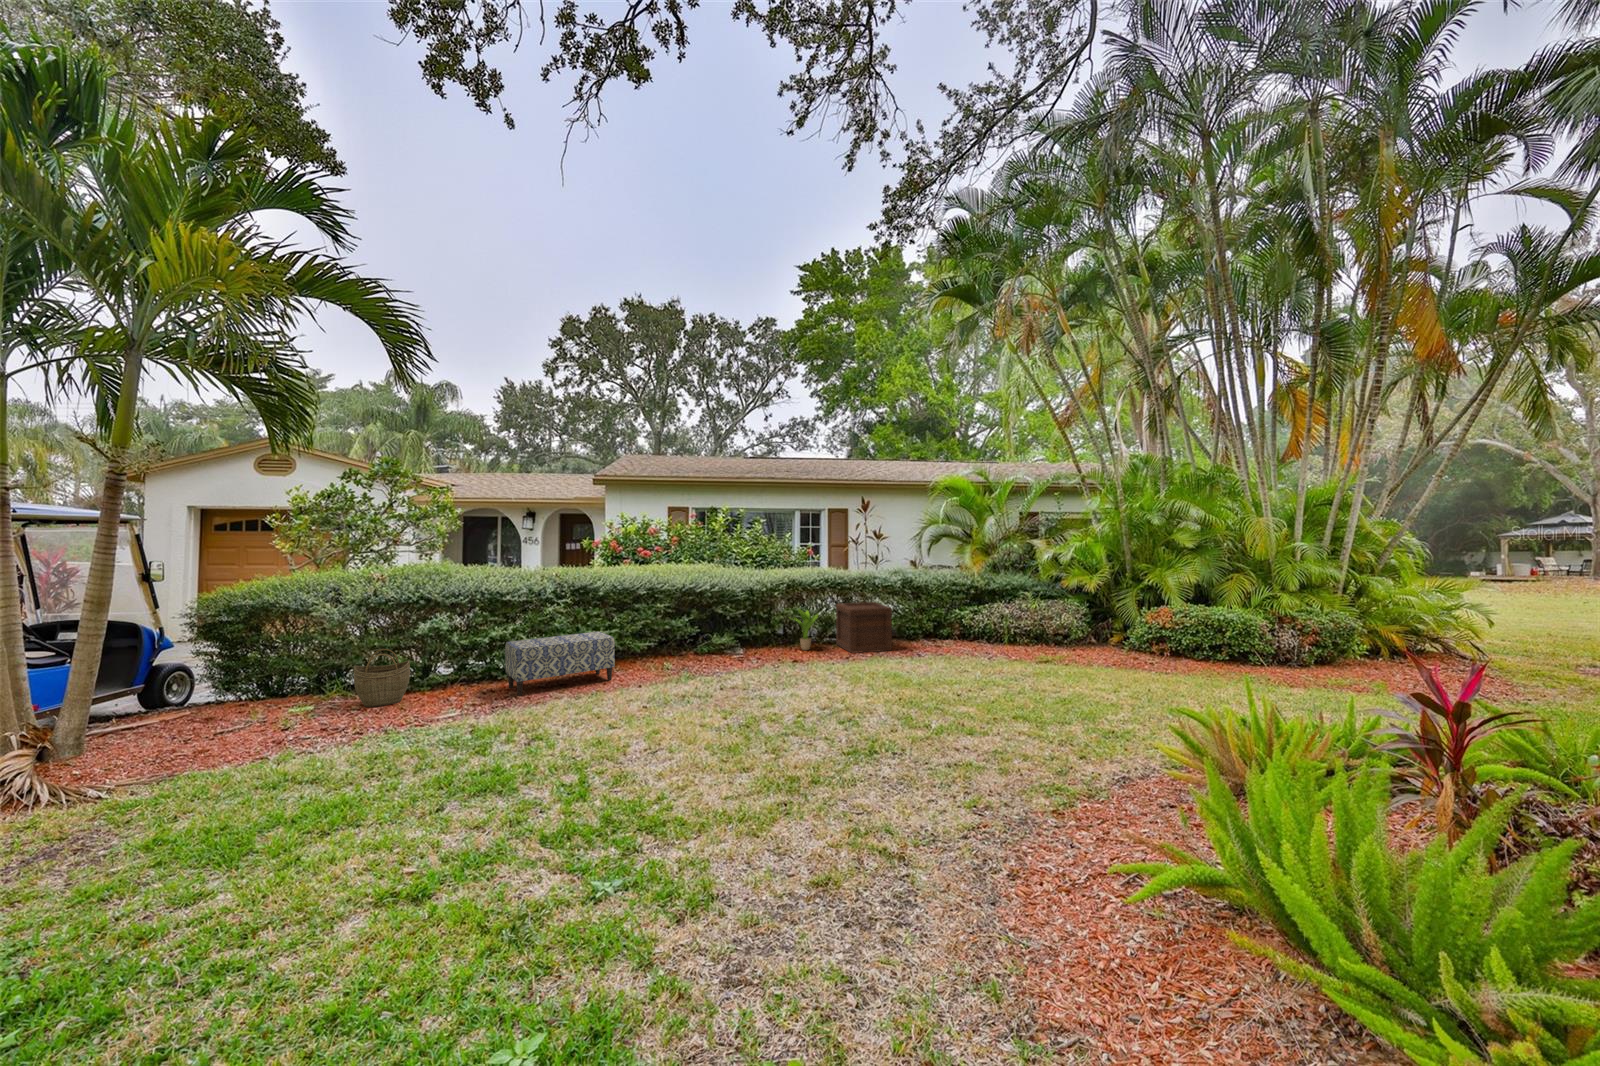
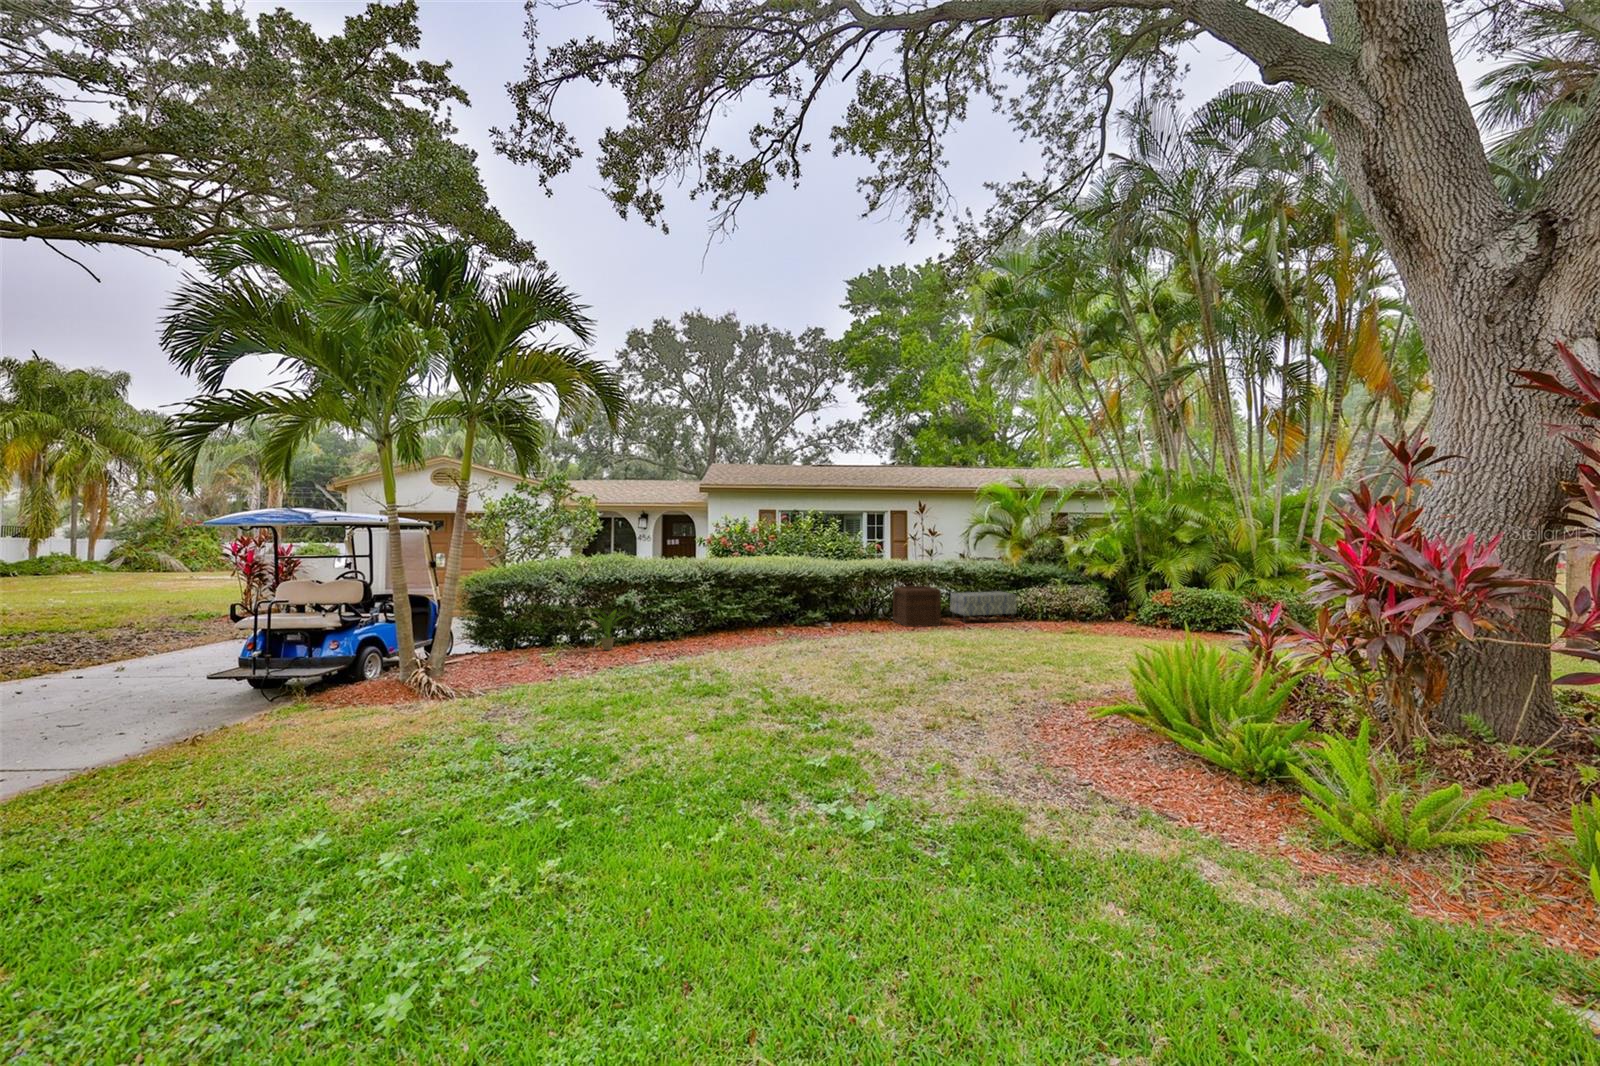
potted plant: present [794,609,818,650] -> present [592,610,623,650]
bench: present [505,631,615,696] -> present [950,591,1016,623]
woven basket: present [354,649,410,707] -> none [538,613,576,656]

